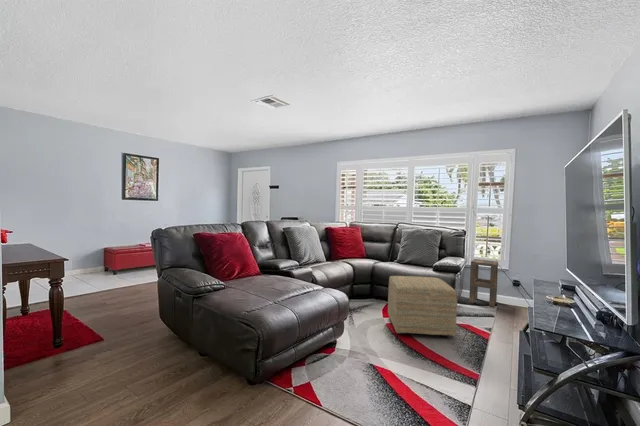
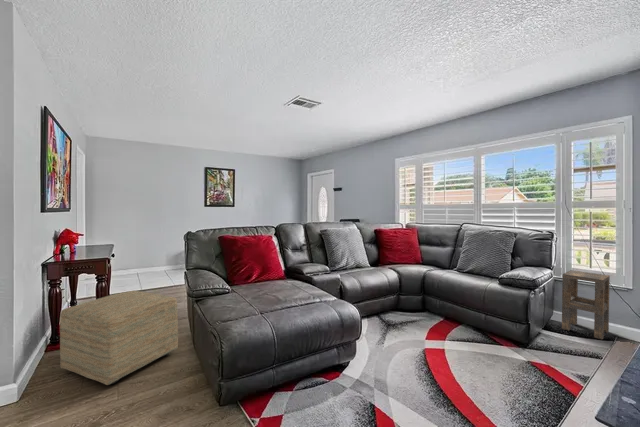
ottoman: present [388,276,457,337] -> present [60,291,178,385]

